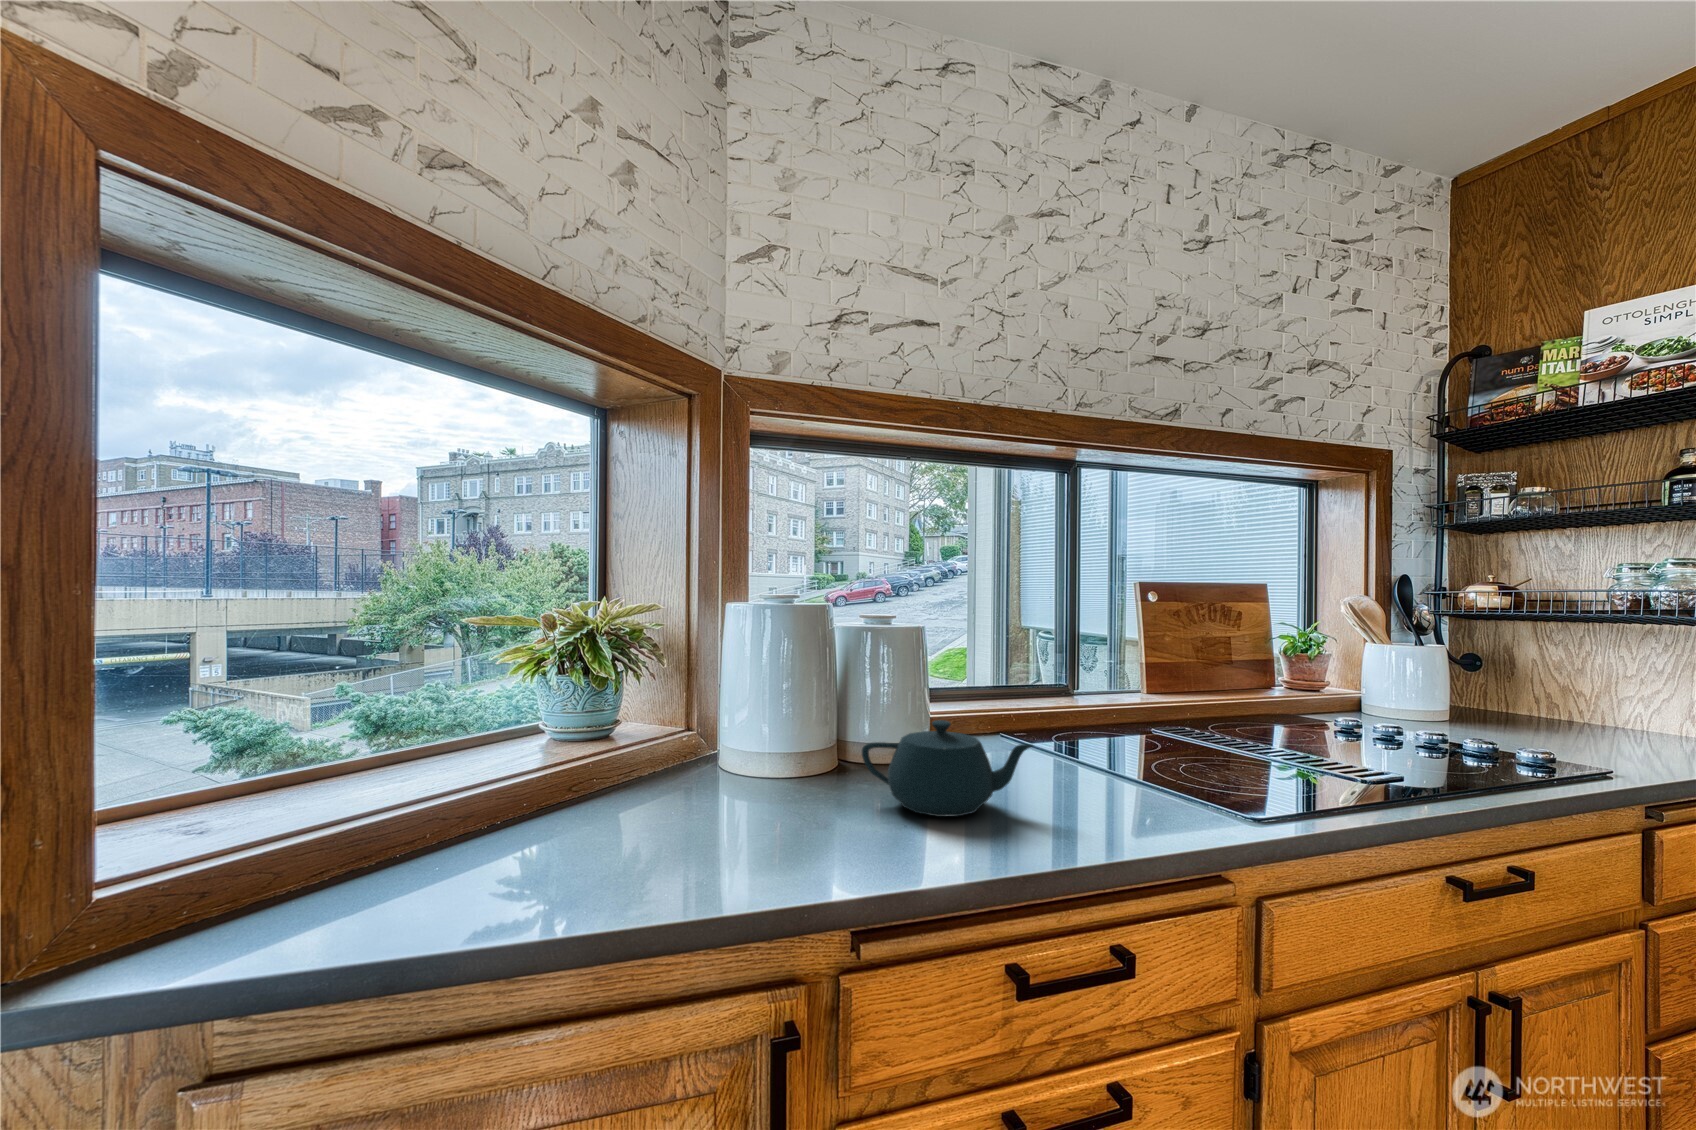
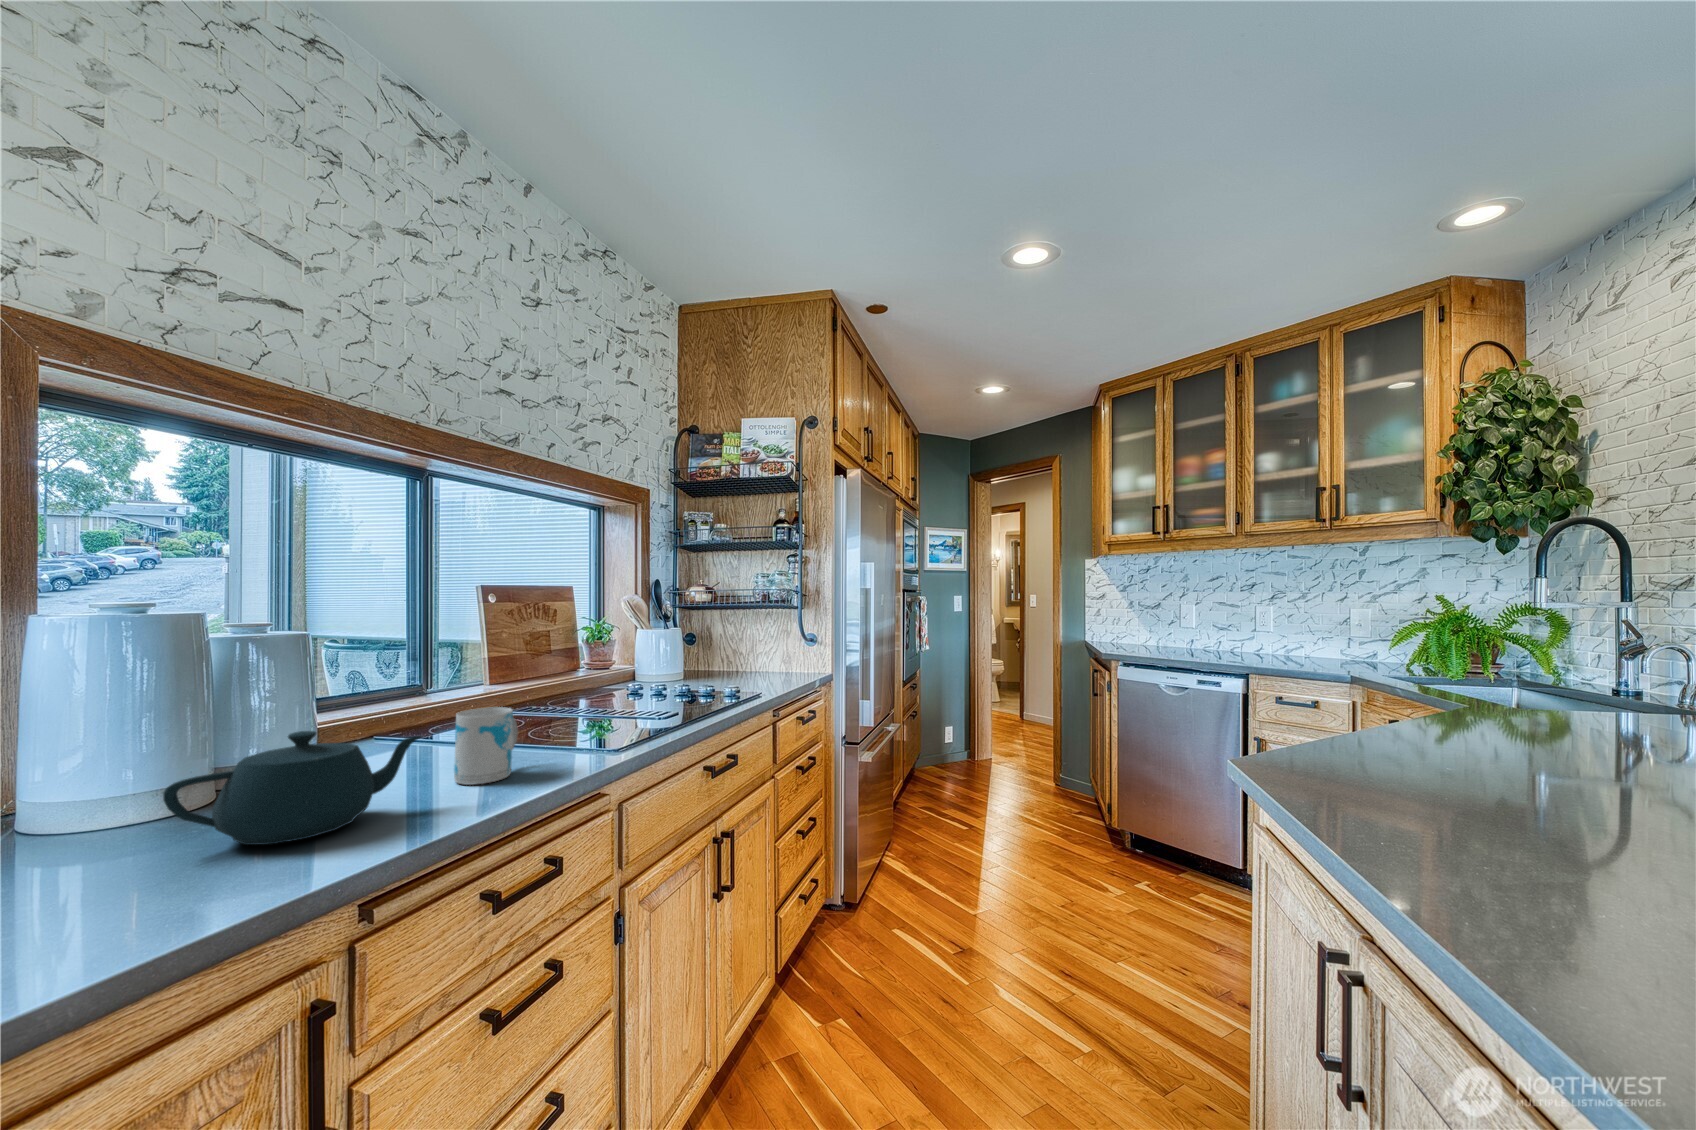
mug: none [1075,725,1144,811] -> present [454,707,518,785]

